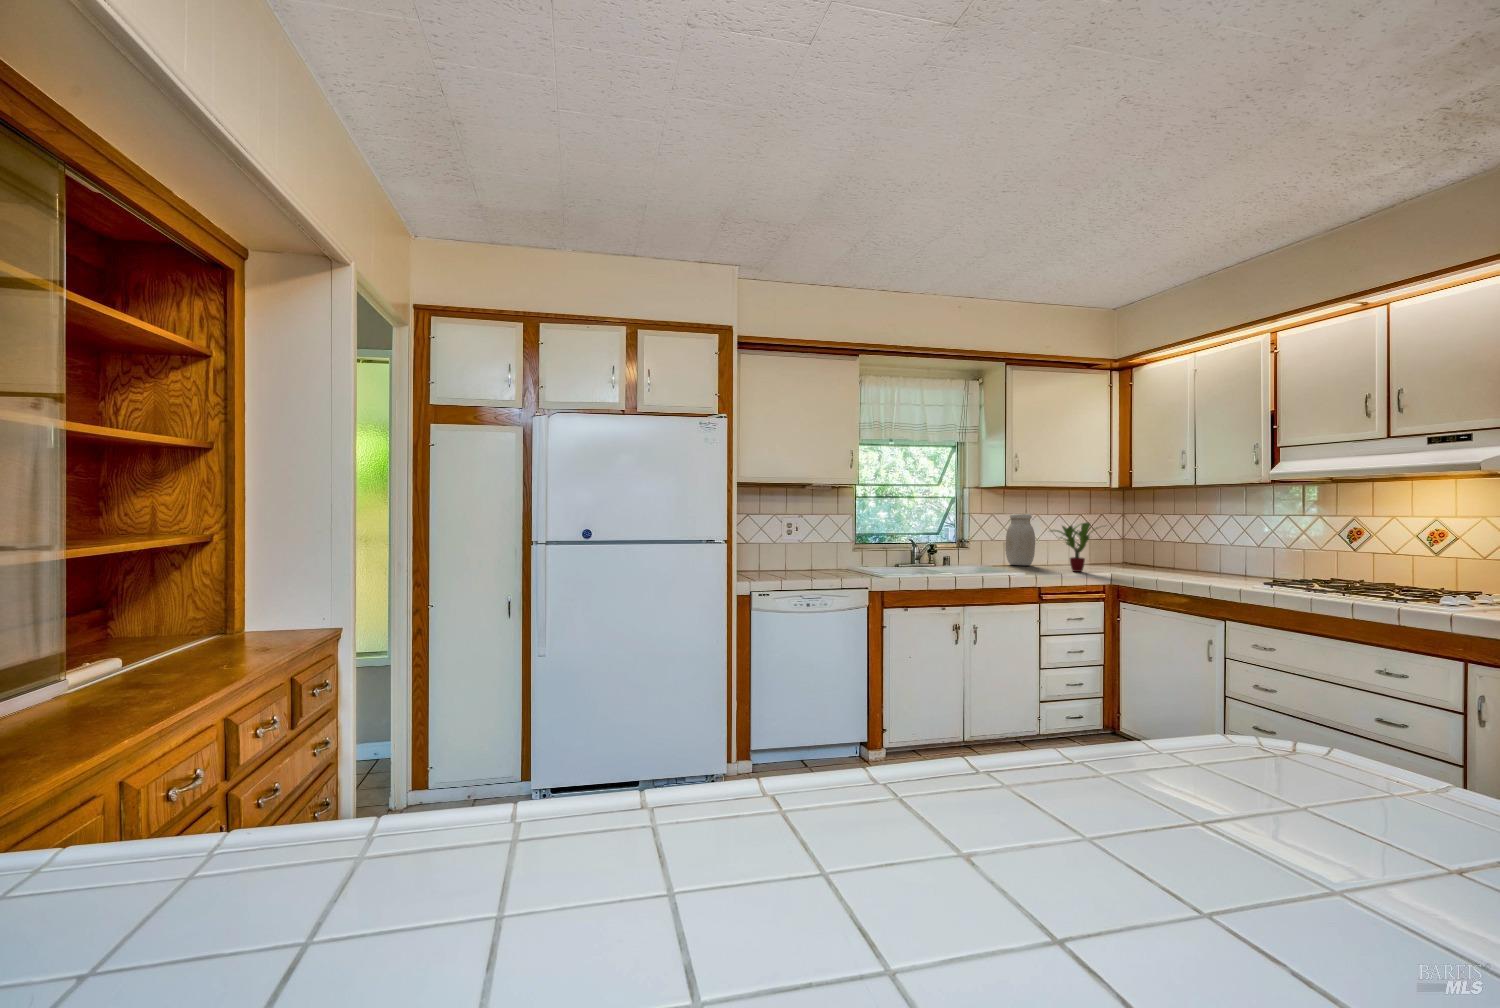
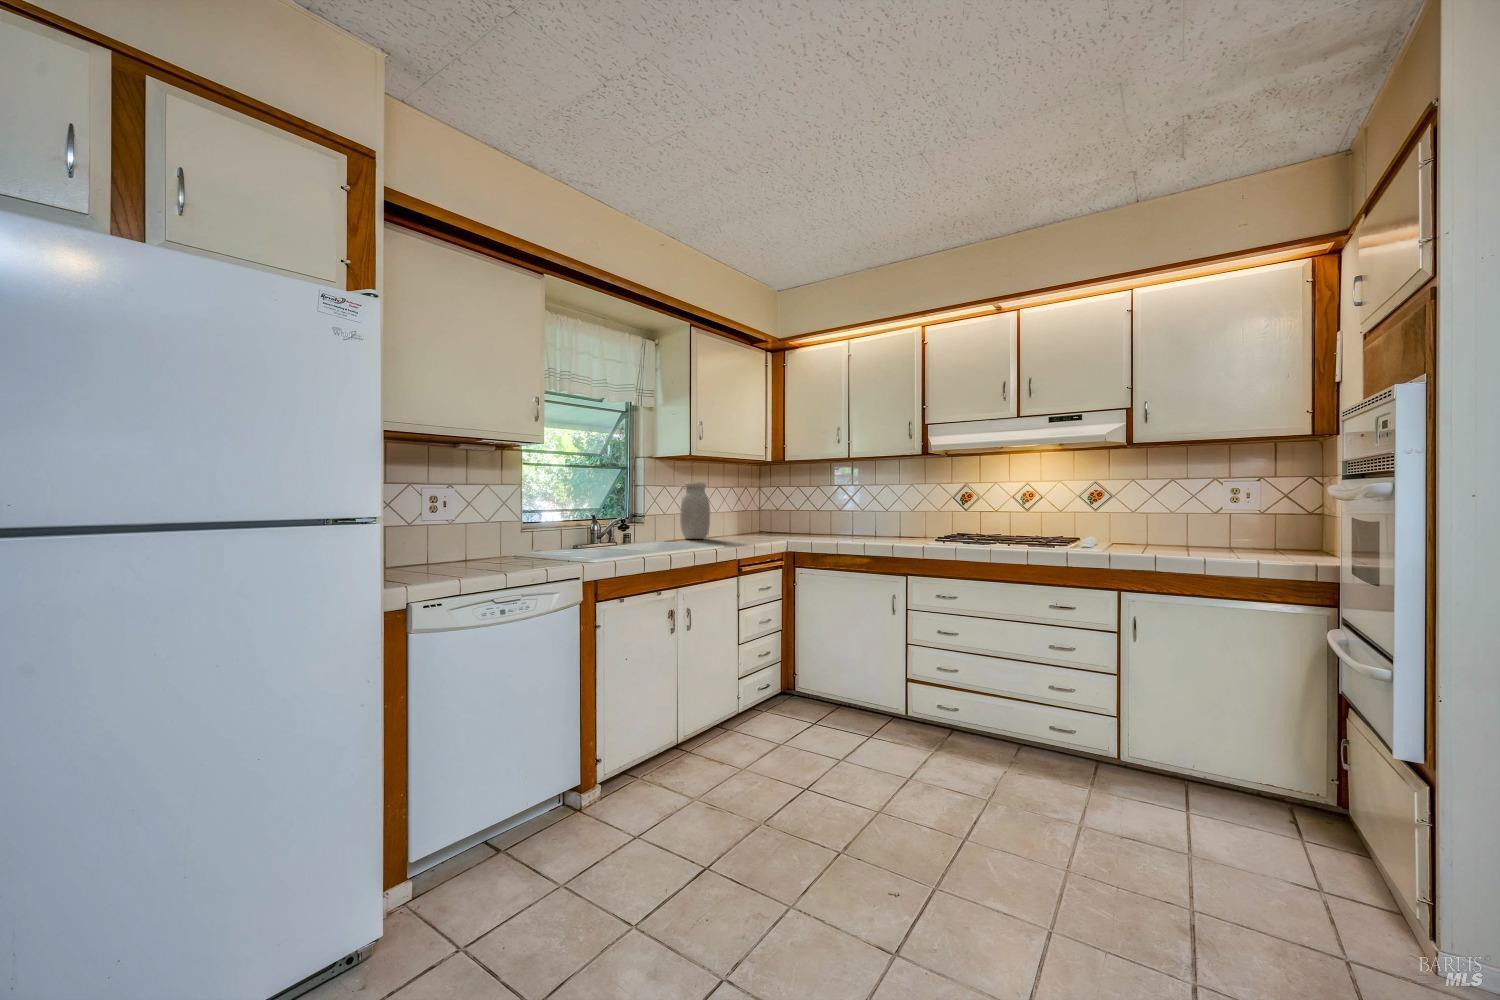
potted plant: present [1052,522,1094,572] -> none [727,490,784,542]

